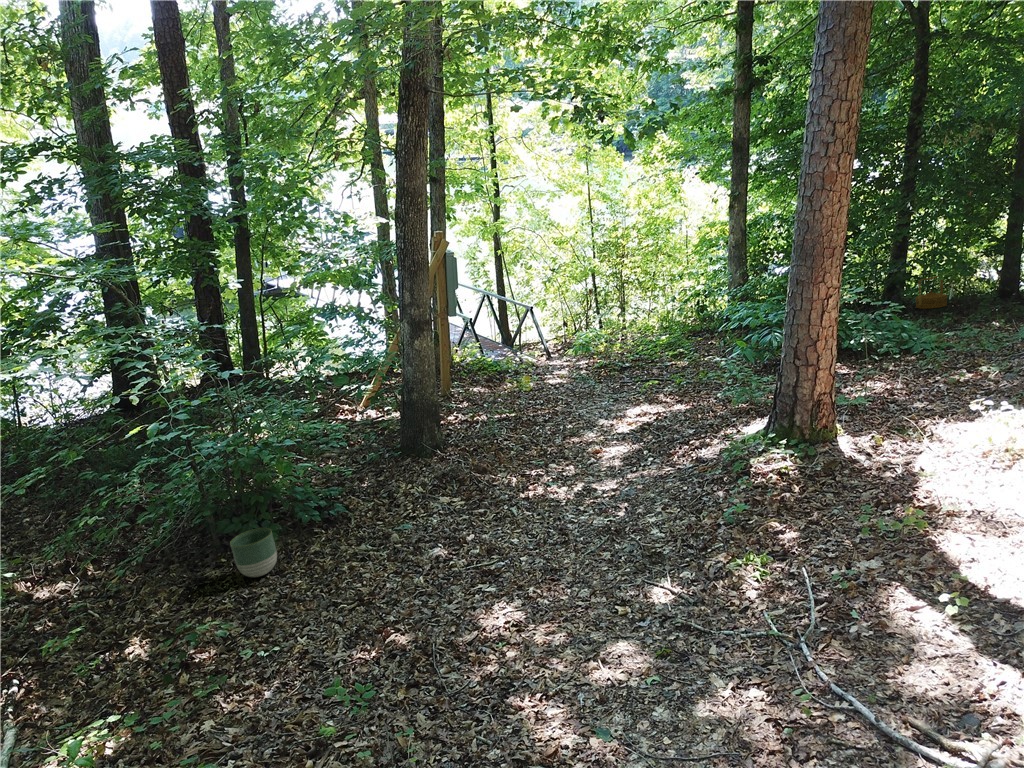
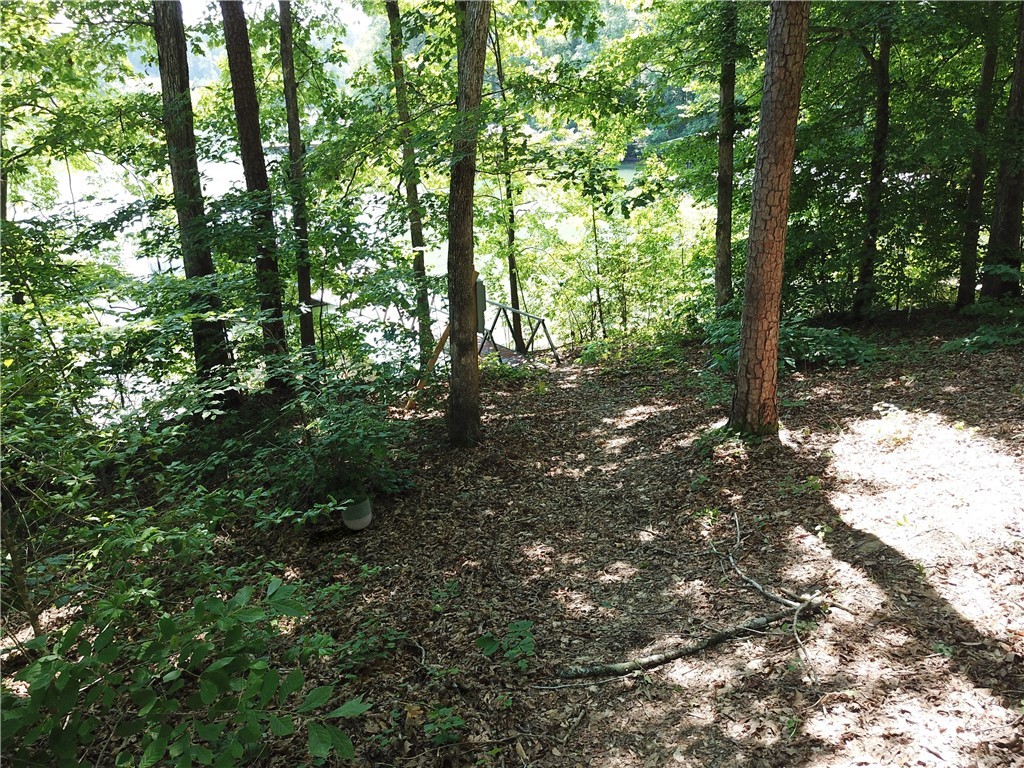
woven basket: present [916,276,947,309] -> none [872,299,898,327]

